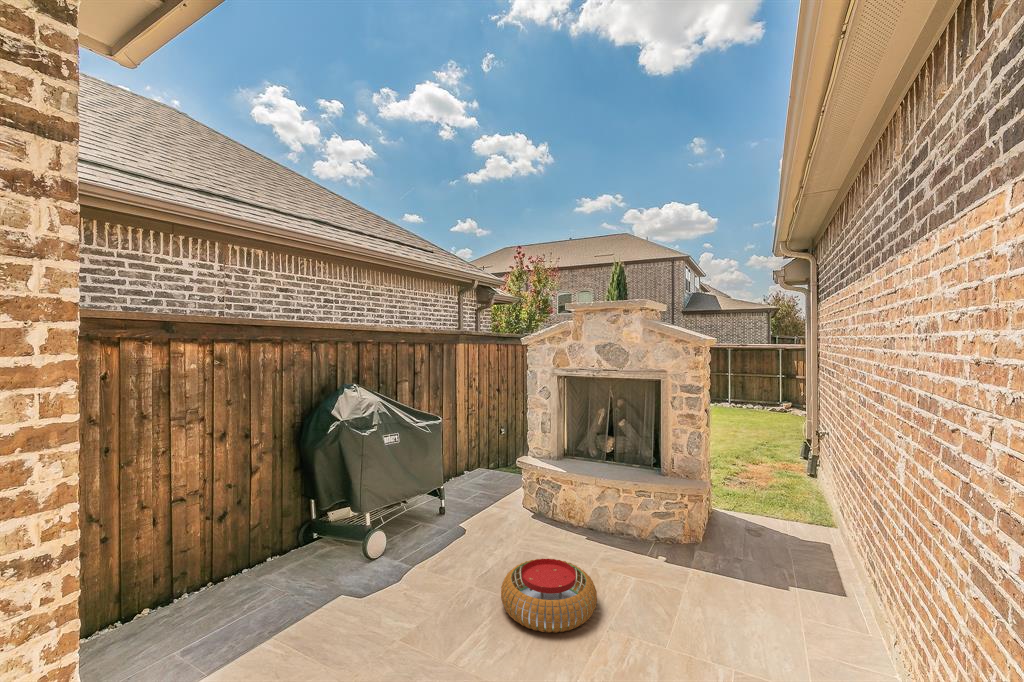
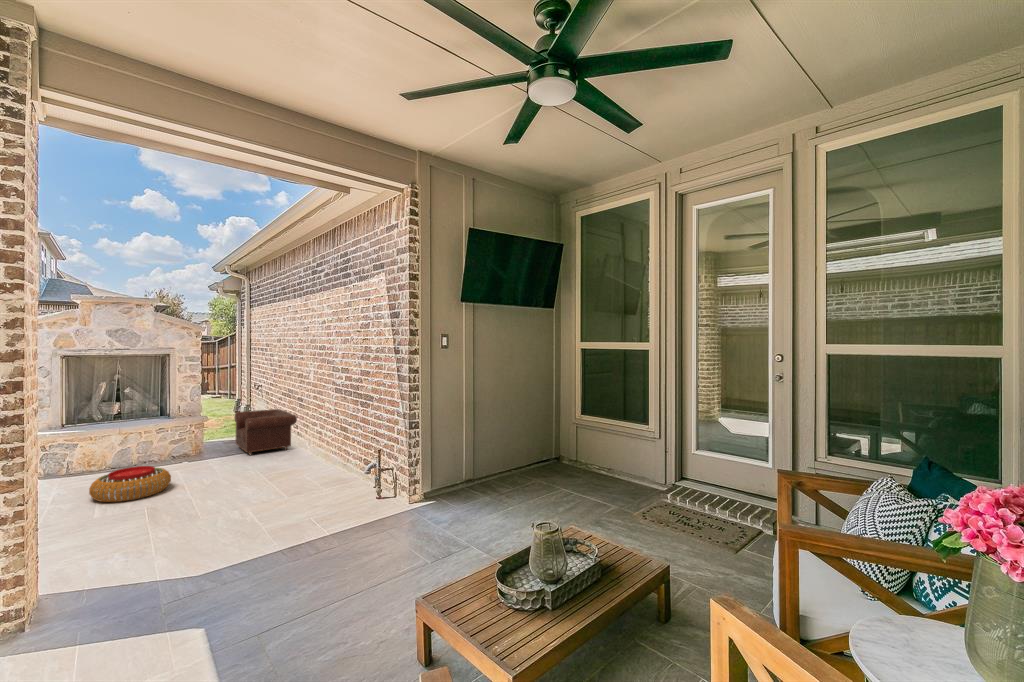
armchair: none [750,487,869,609] -> present [235,409,297,456]

